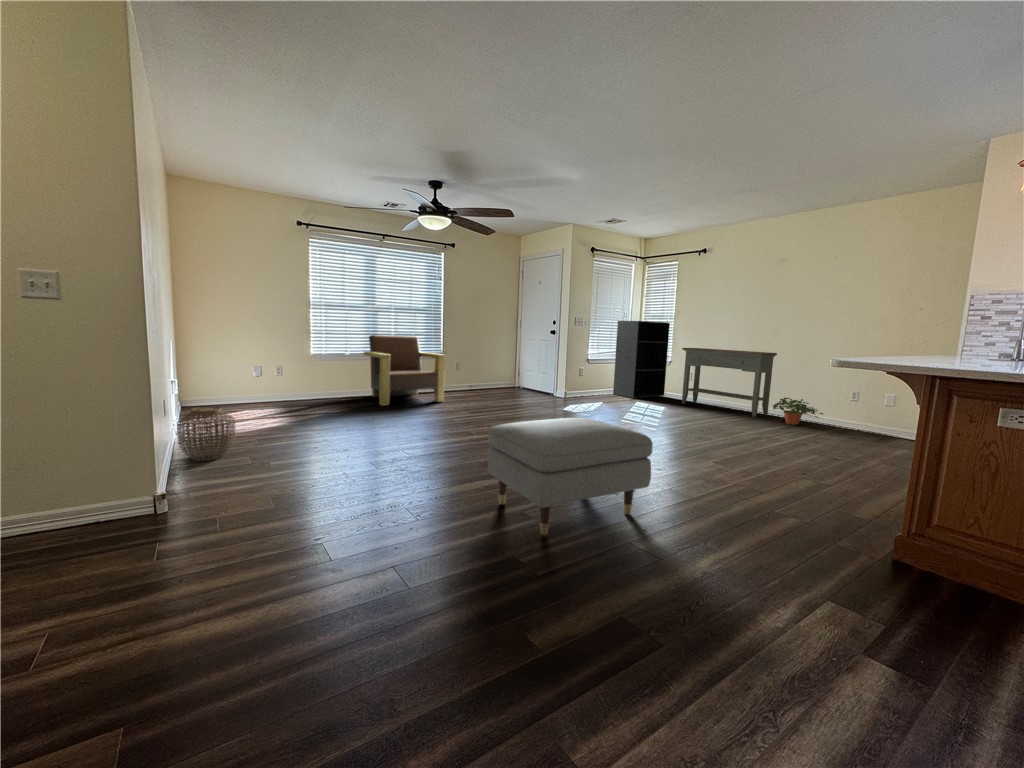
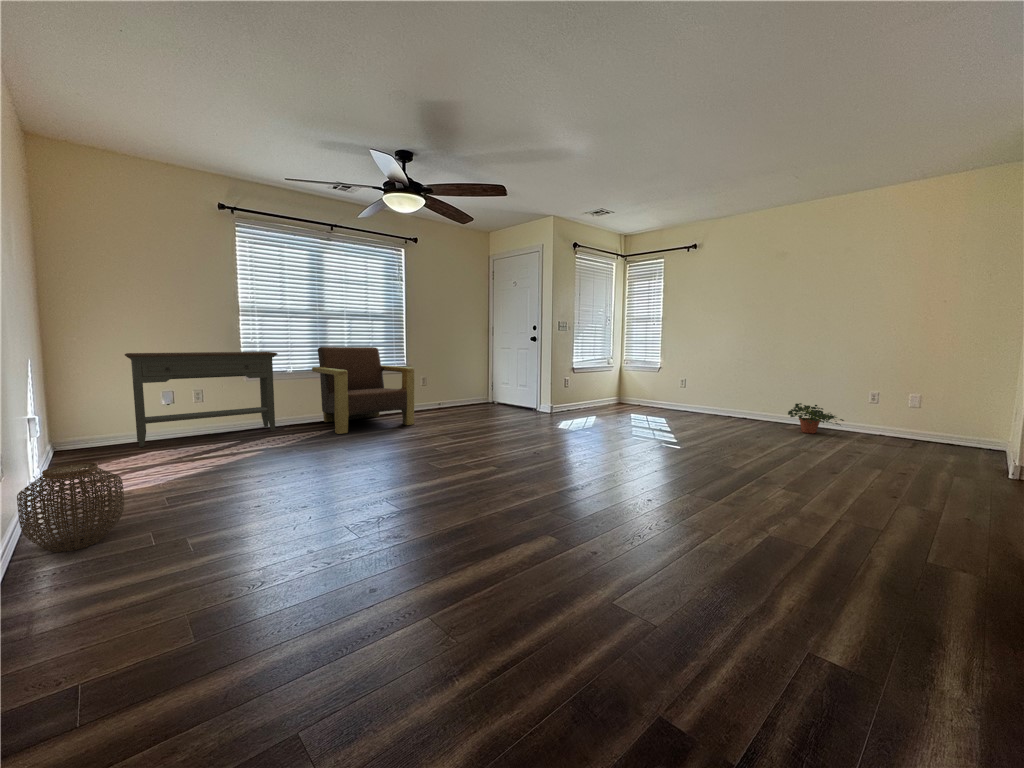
bookshelf: present [613,321,670,398] -> none [599,324,656,409]
console table: present [682,348,777,417] -> present [125,352,278,447]
ottoman: present [488,418,653,535] -> none [539,456,790,669]

